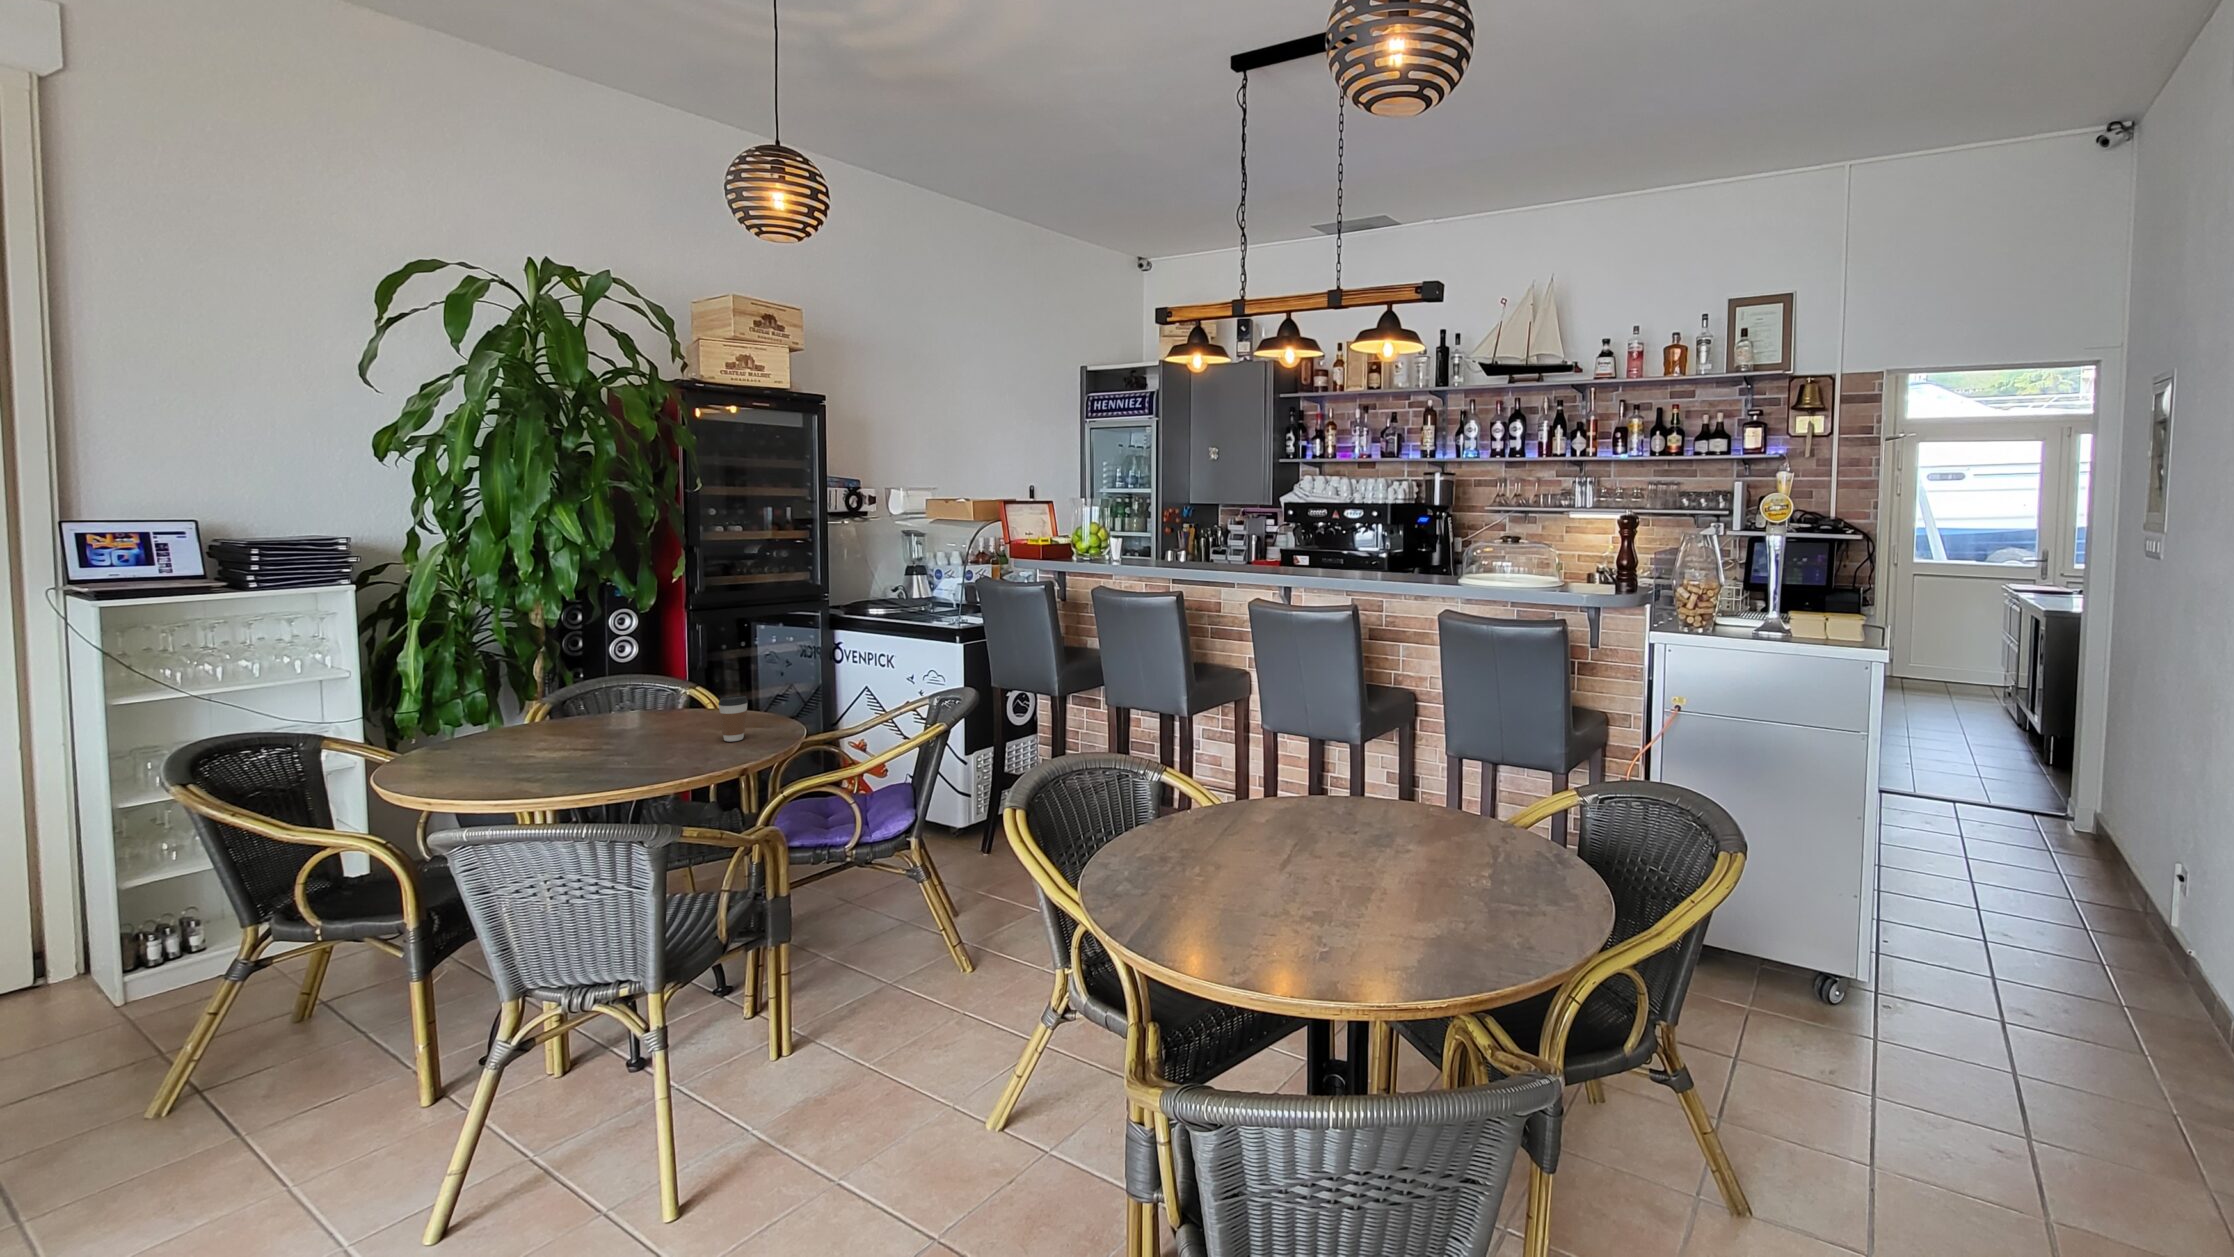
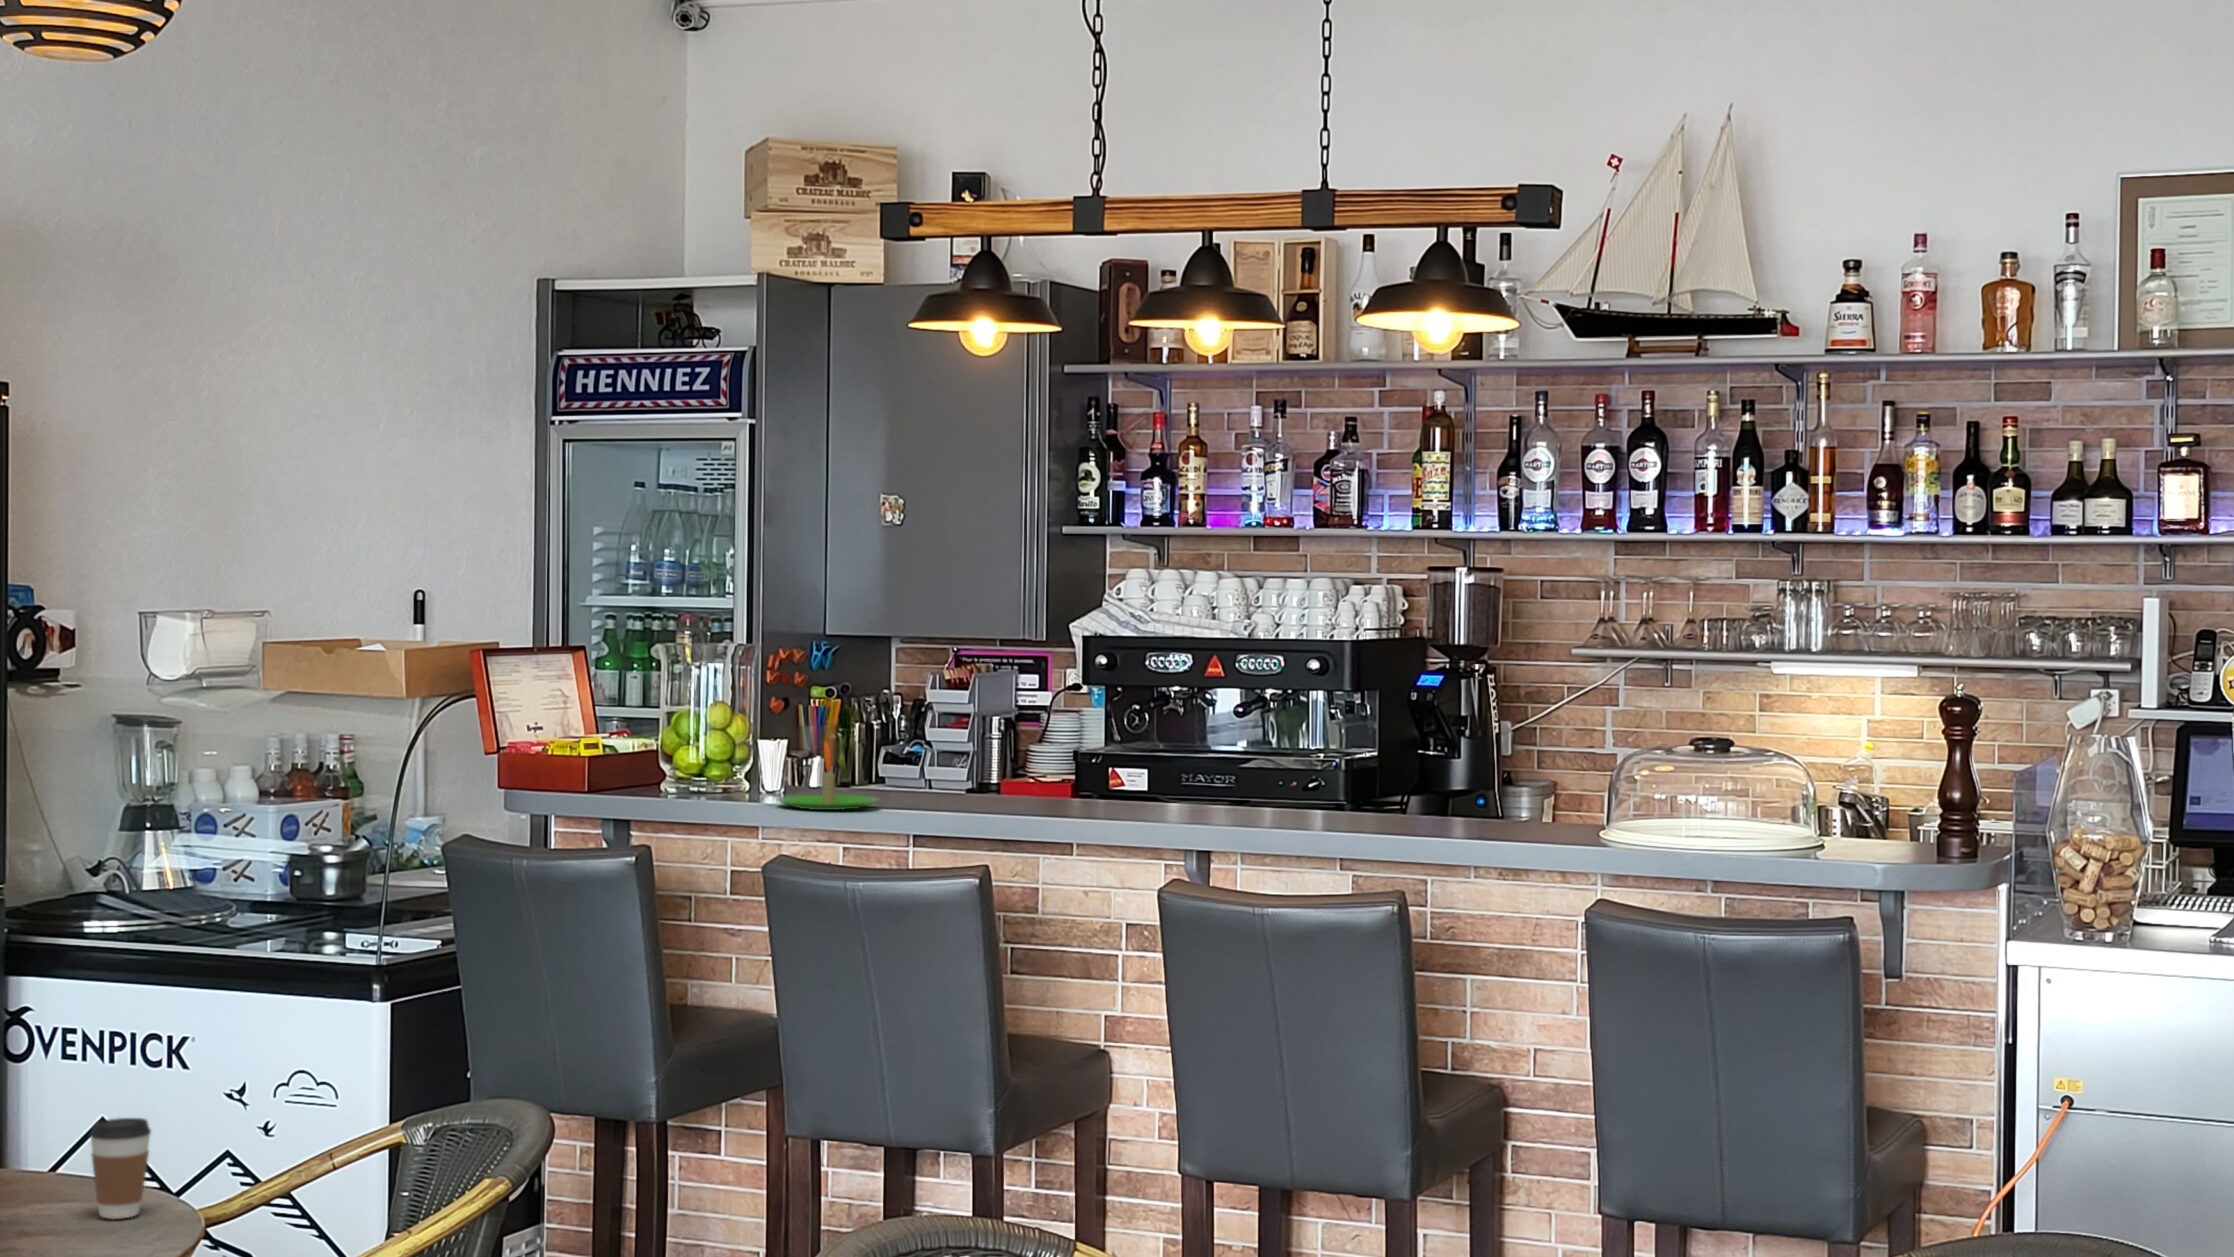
candle: none [1132,540,1175,568] -> present [777,742,879,810]

